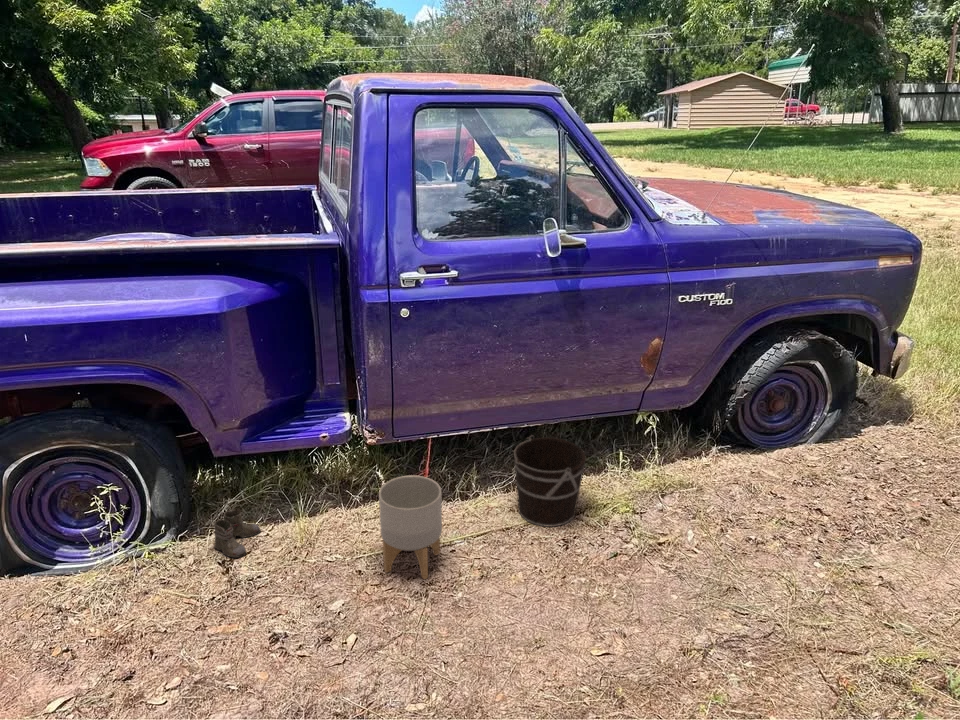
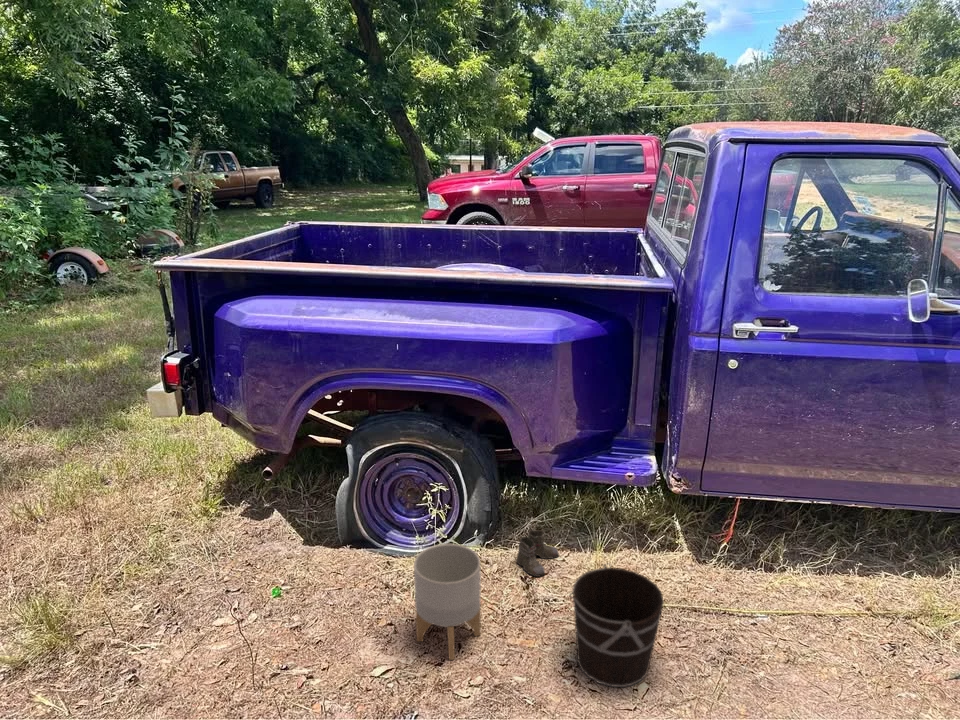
bucket: present [514,438,586,526] -> present [571,565,664,687]
planter: present [379,475,442,580] -> present [414,544,481,660]

